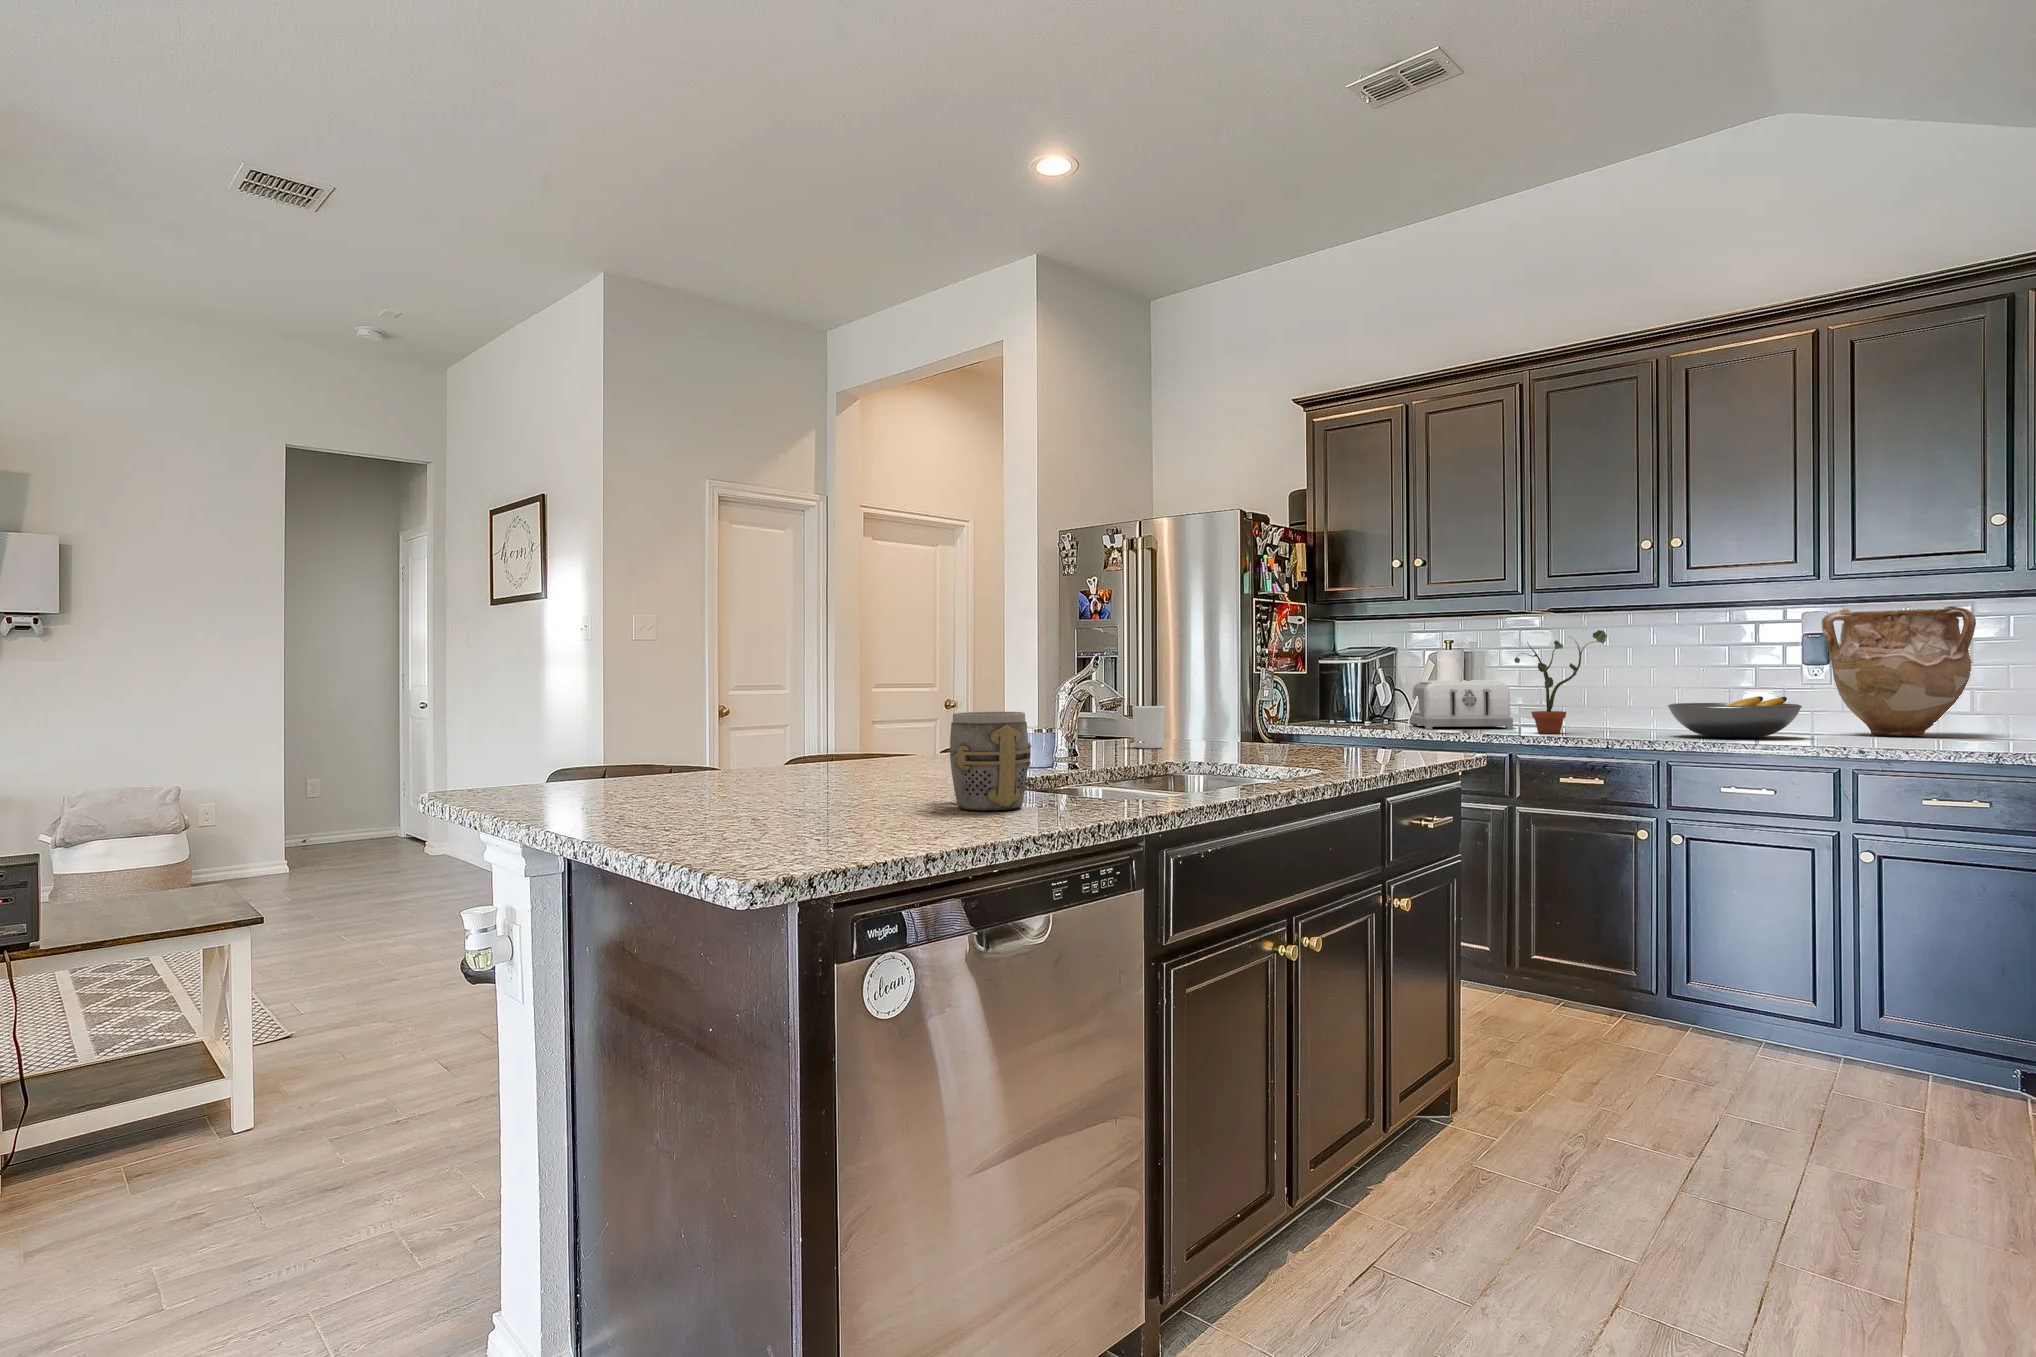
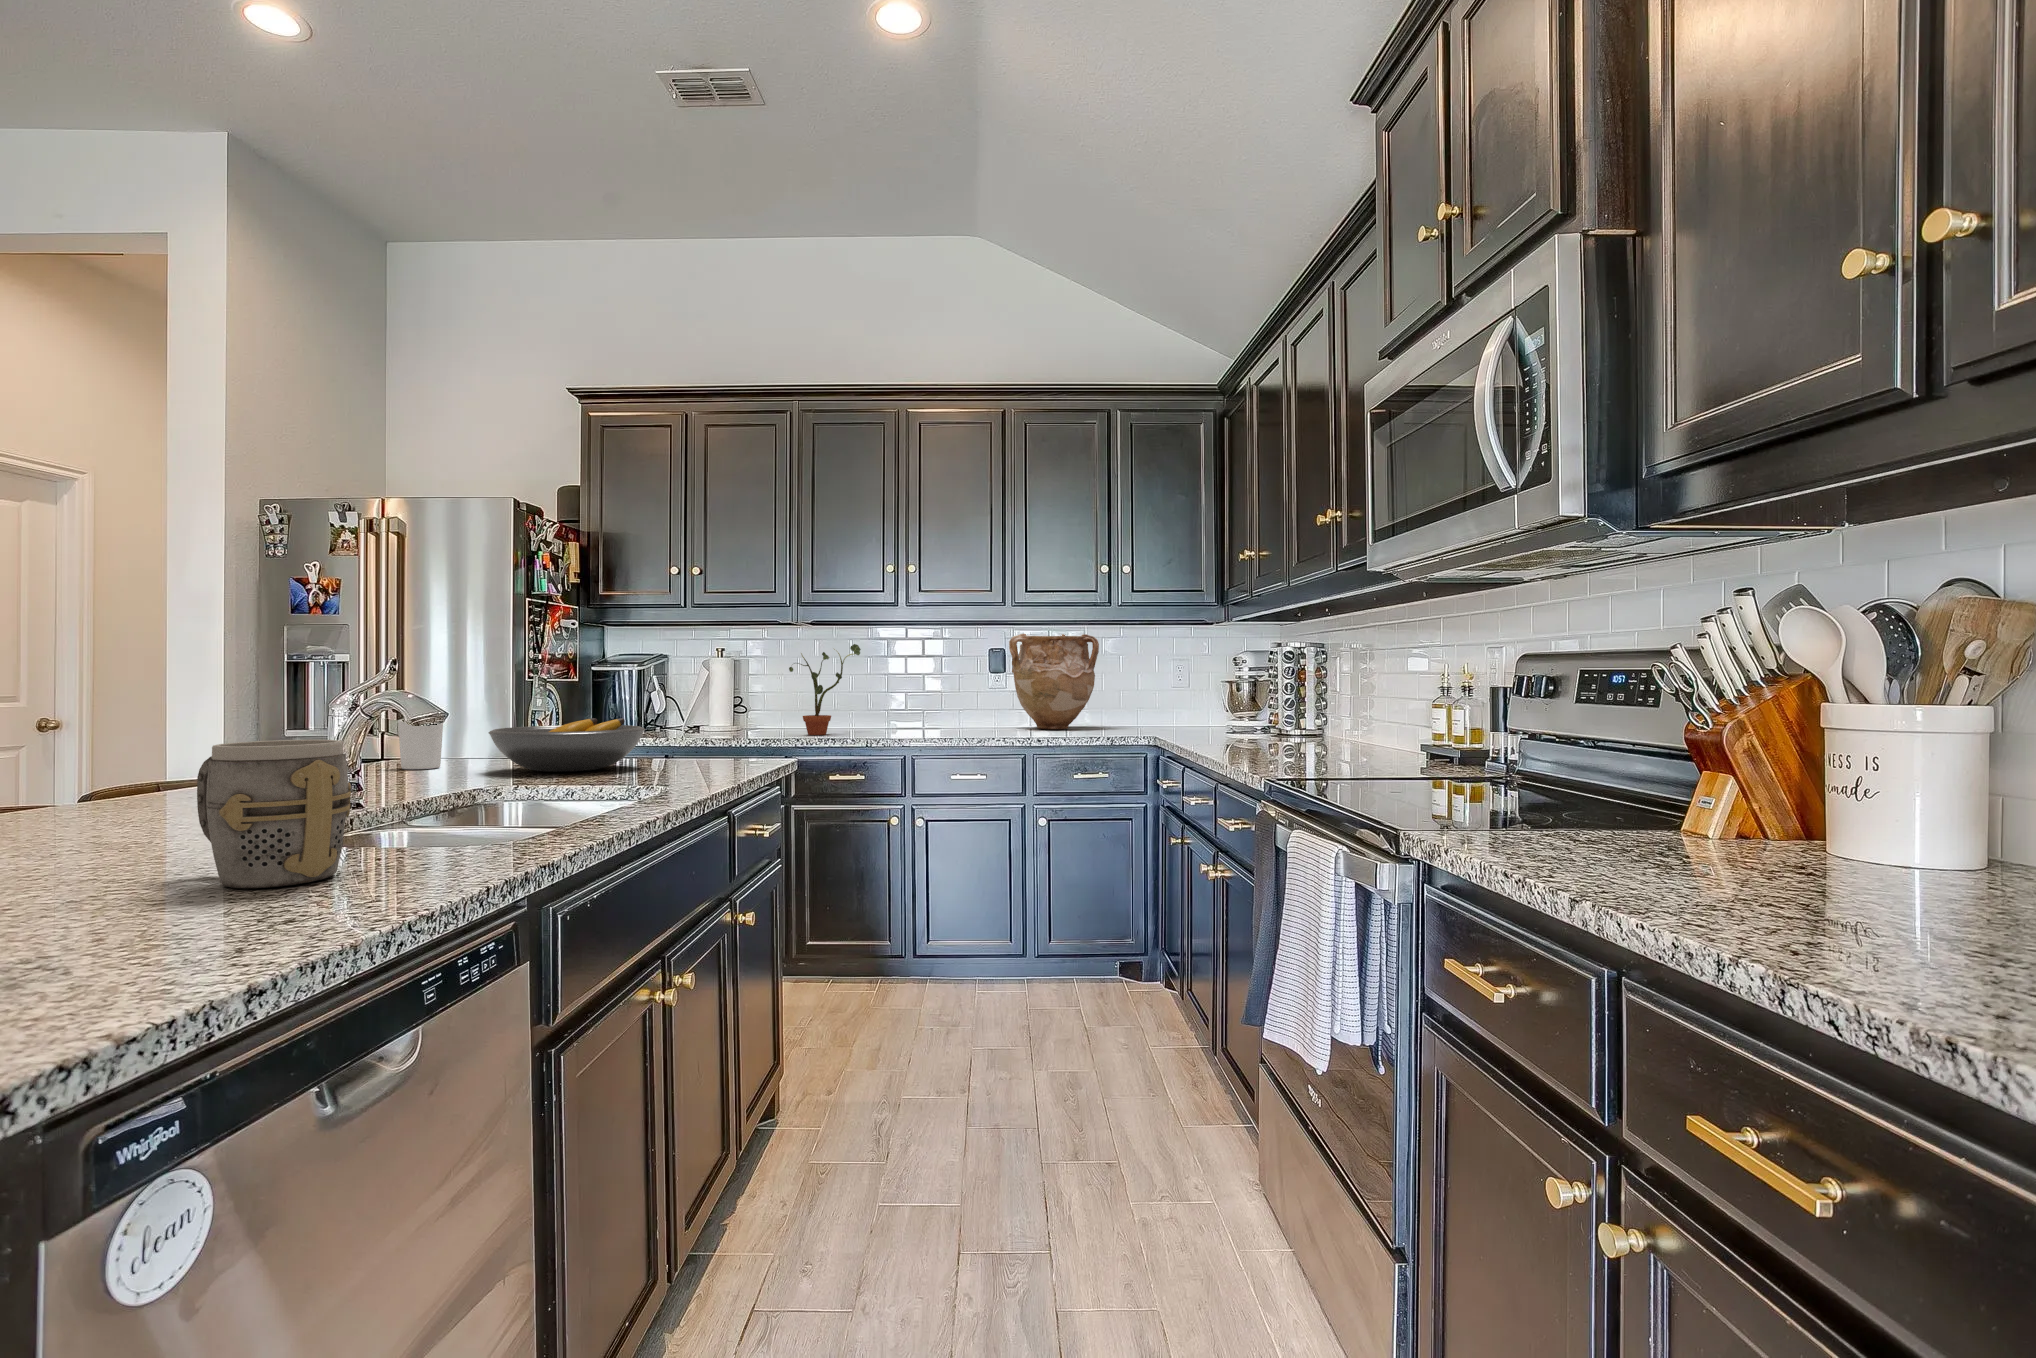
toaster: present [1411,680,1513,729] -> none [684,687,781,734]
fruit bowl: present [1668,696,1802,738] -> present [489,718,645,772]

